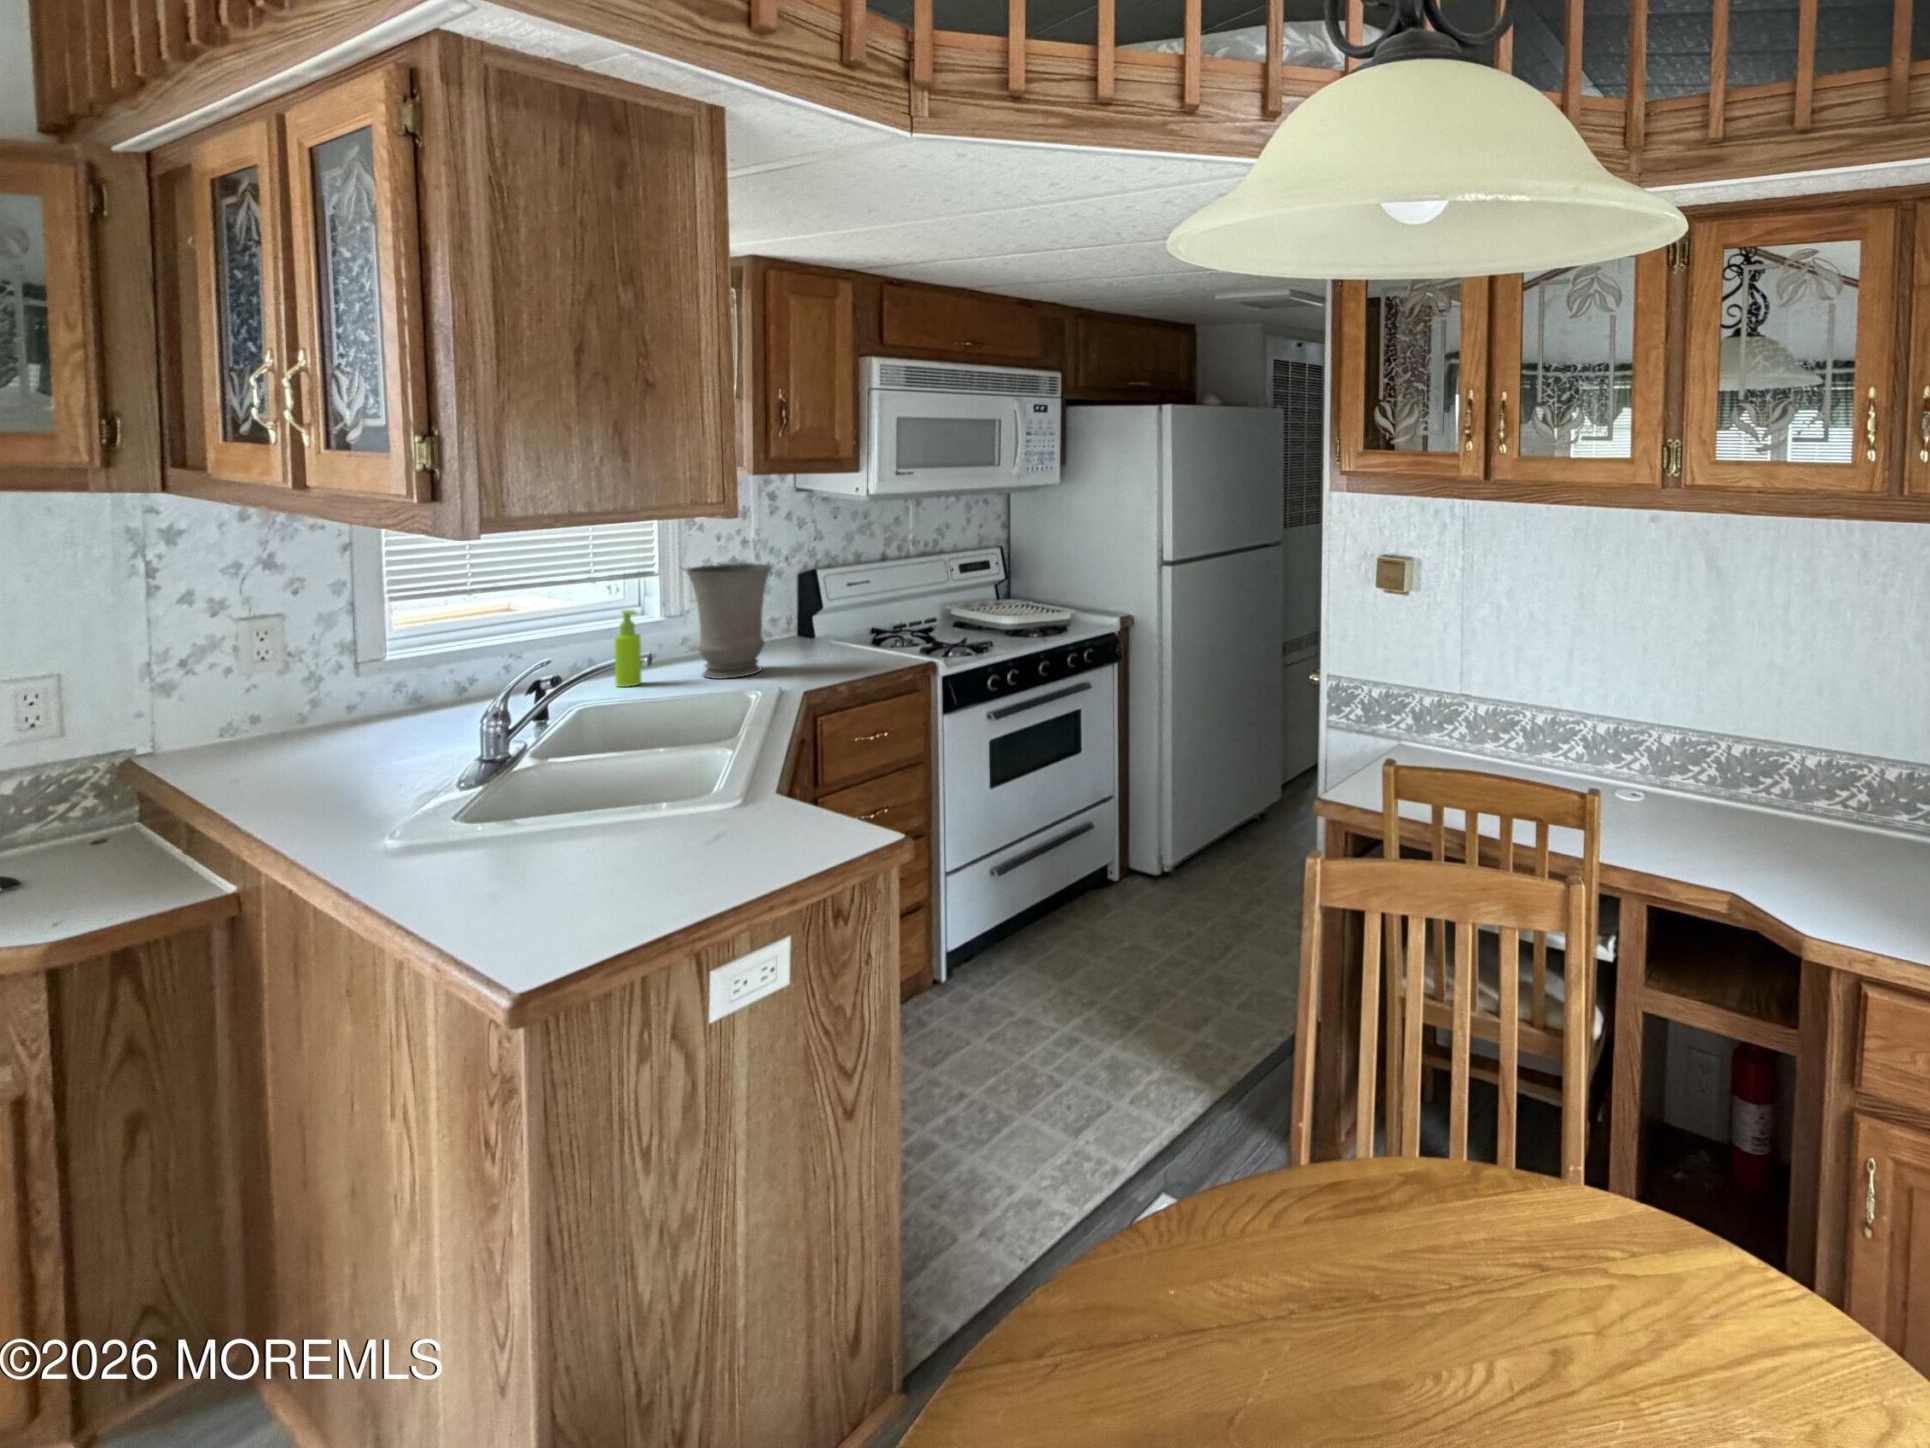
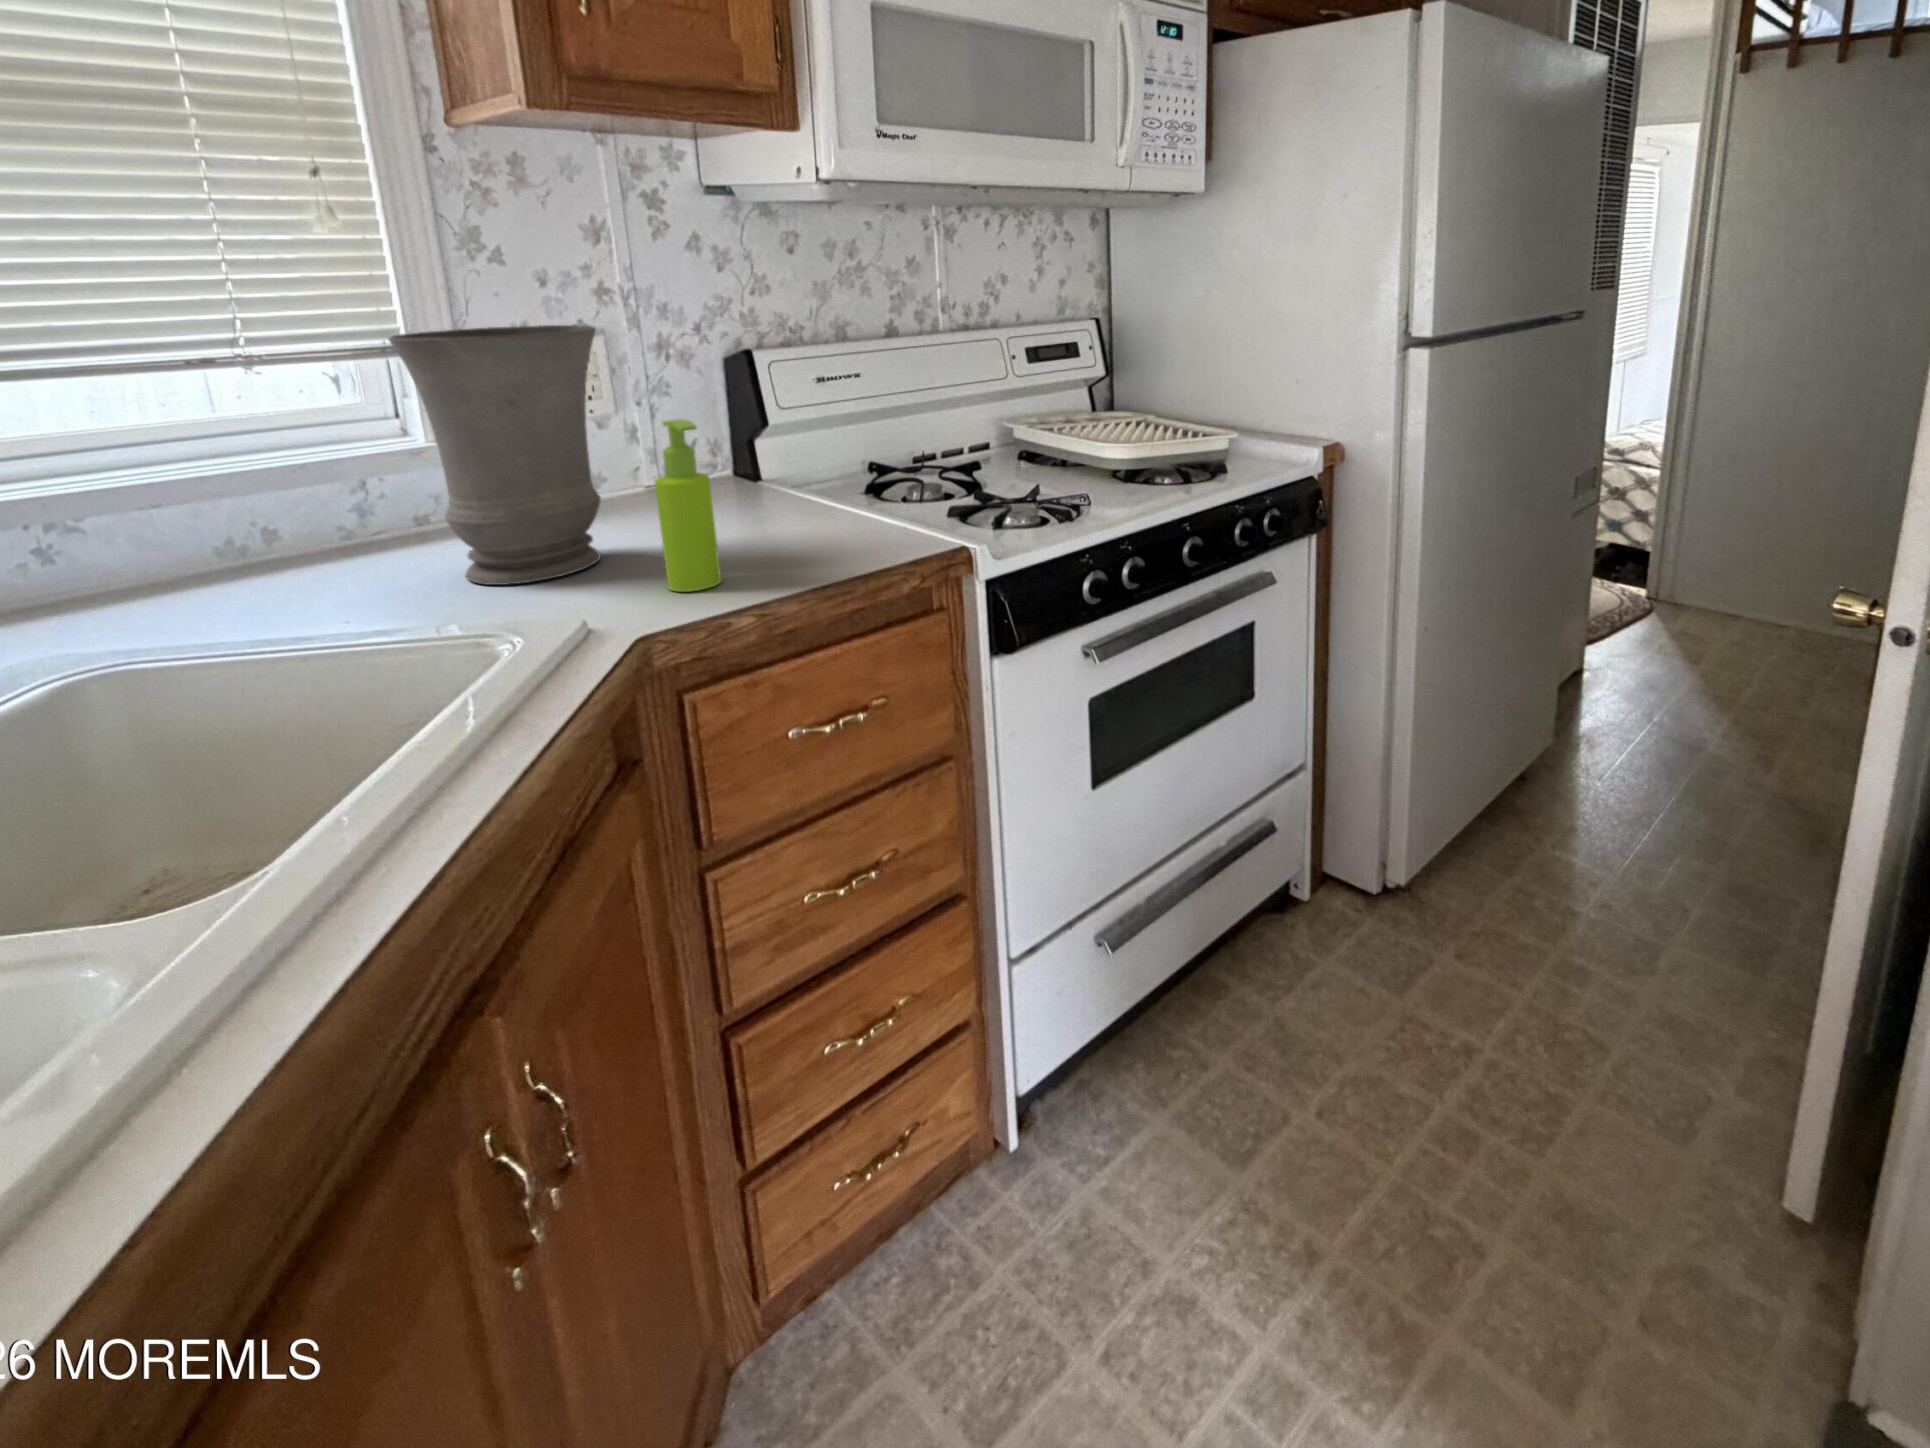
soap dispenser: present [615,610,641,687] -> present [655,419,721,592]

